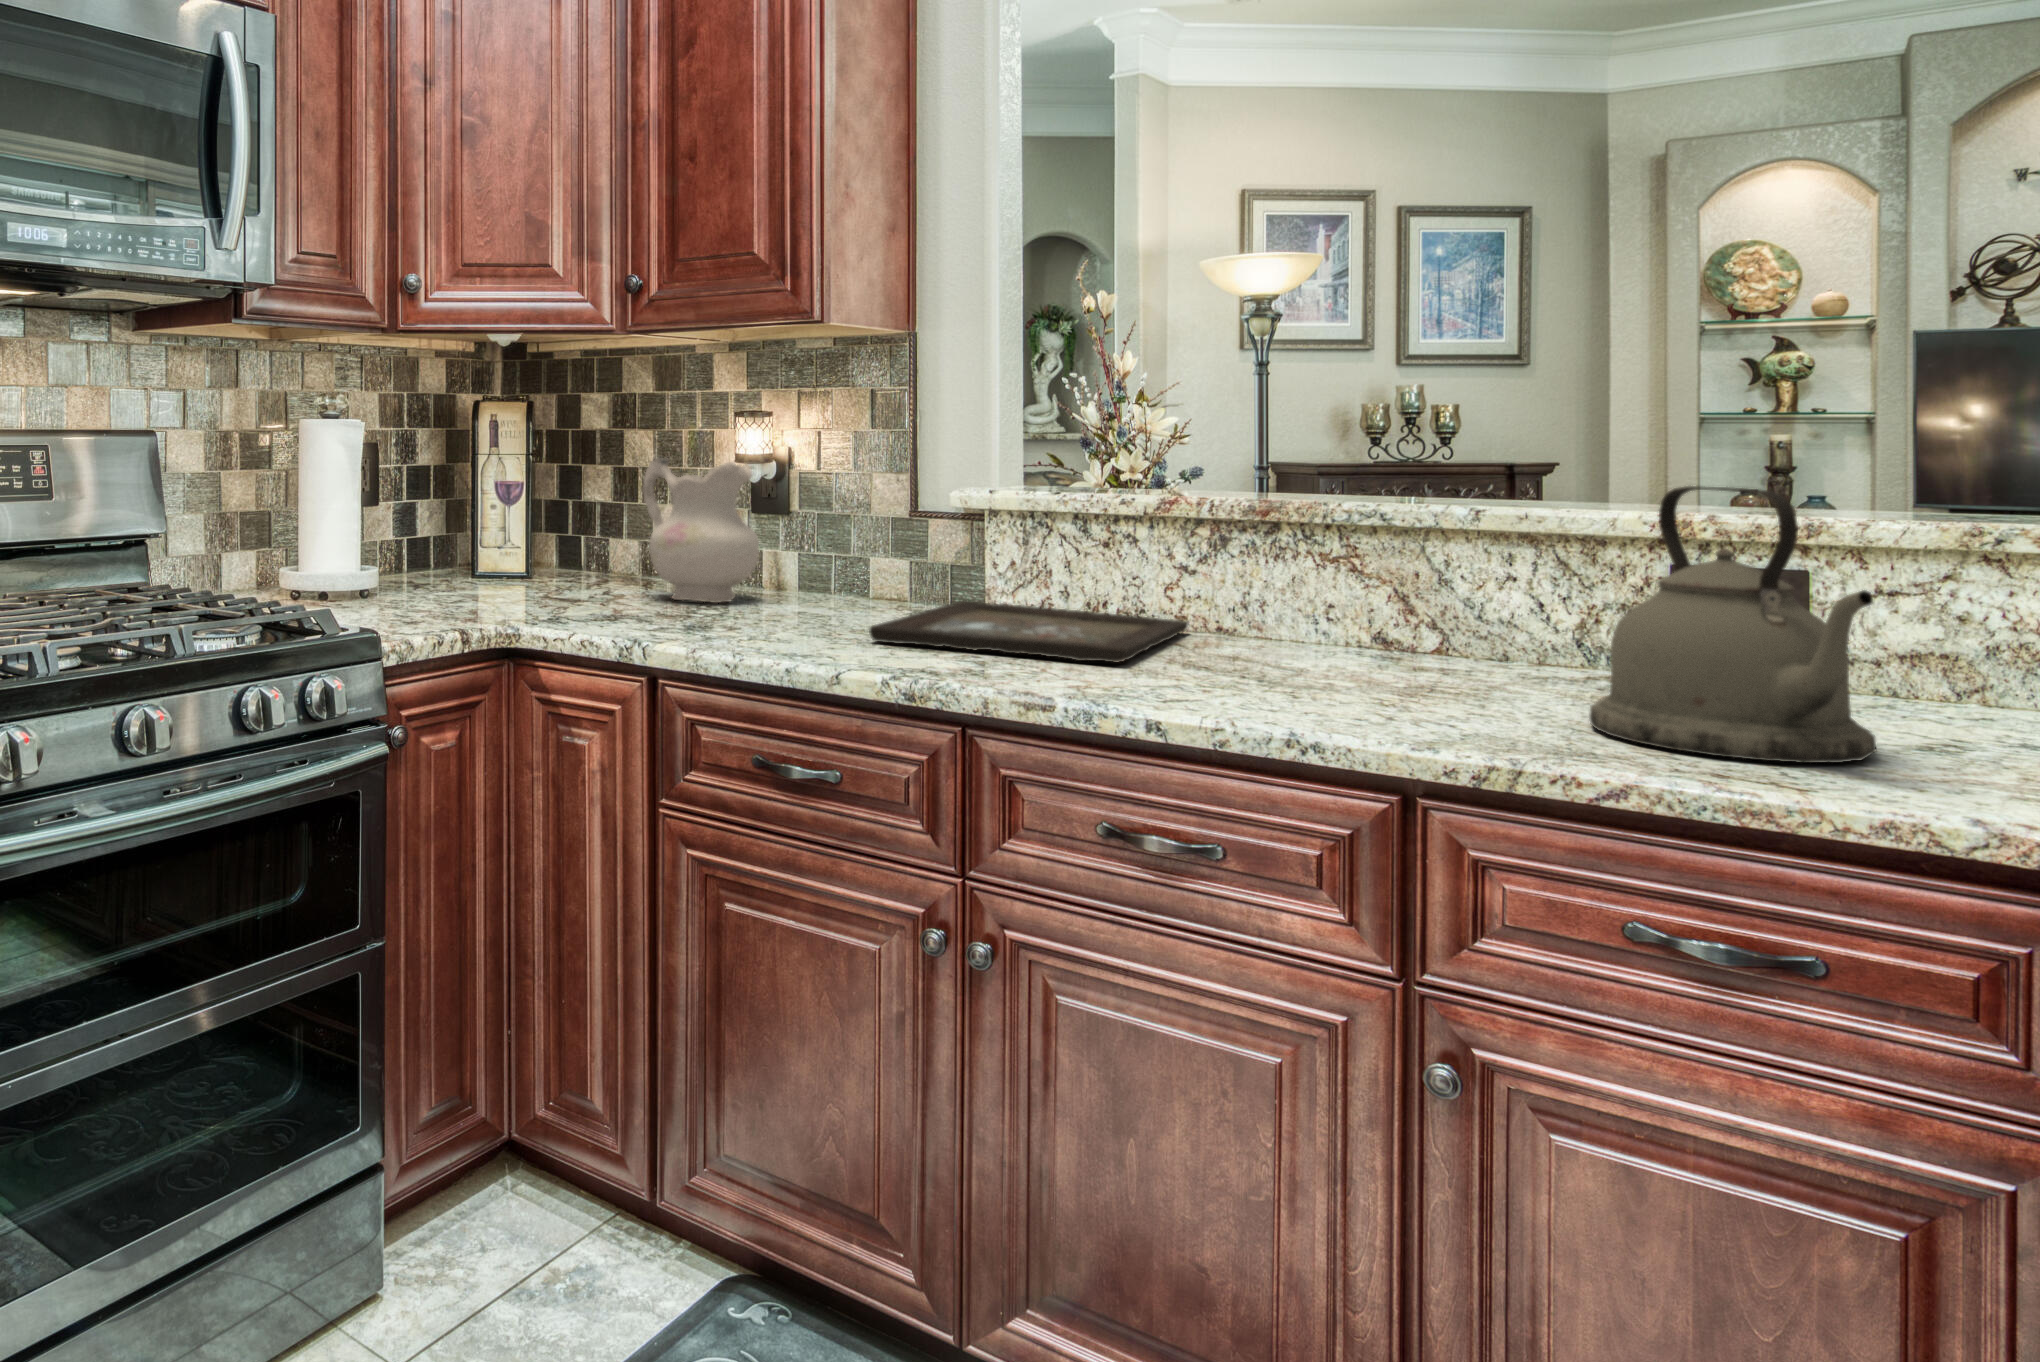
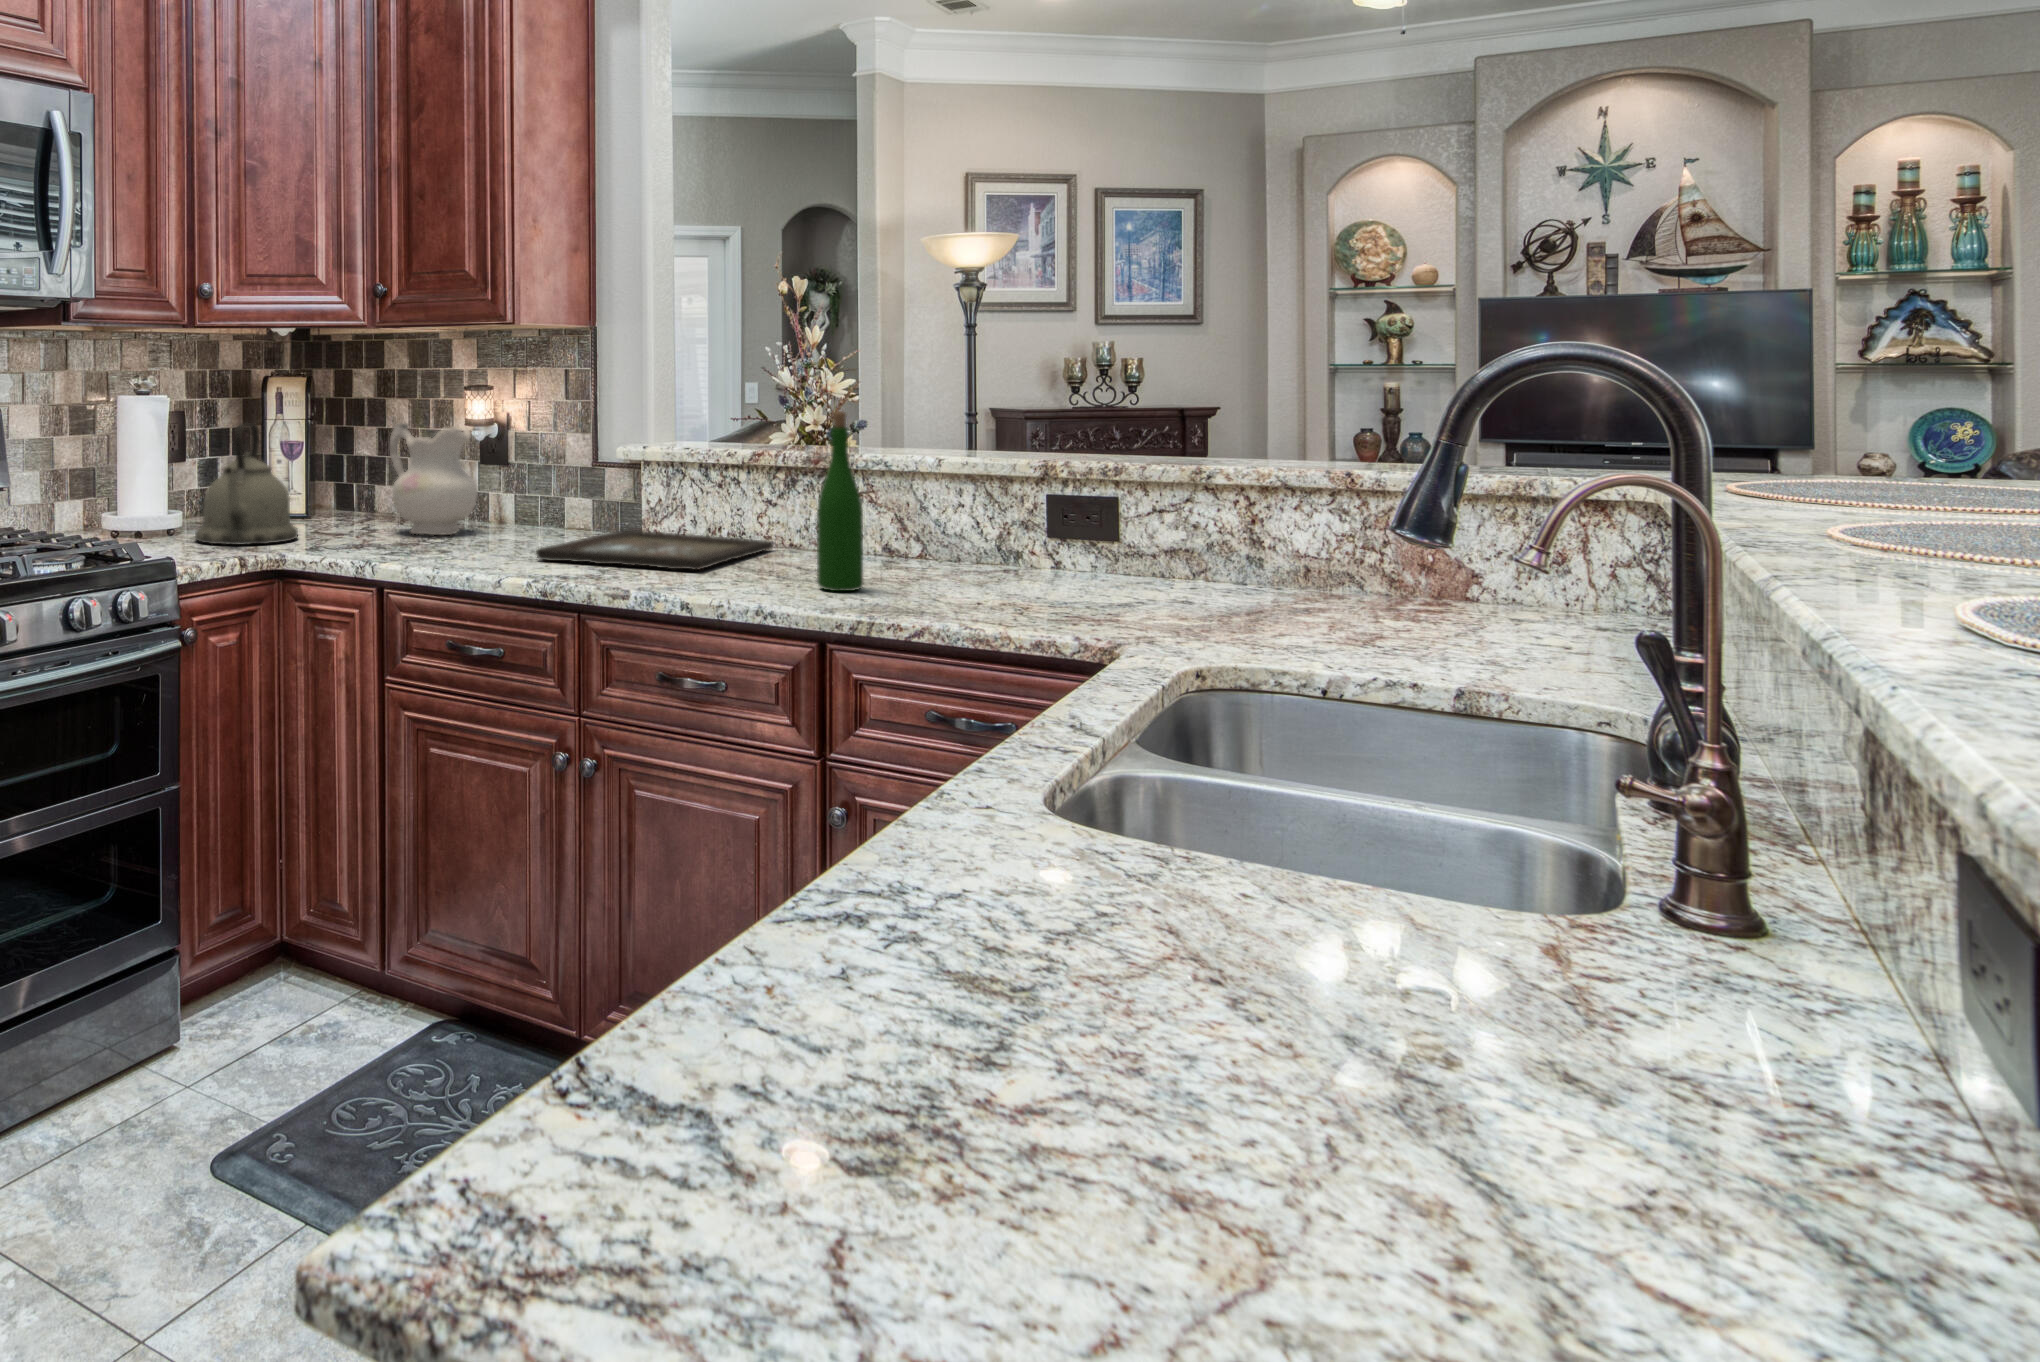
wine bottle: none [1335,434,1414,705] -> present [817,411,863,591]
kettle: present [1589,486,1876,763] -> present [195,423,298,545]

